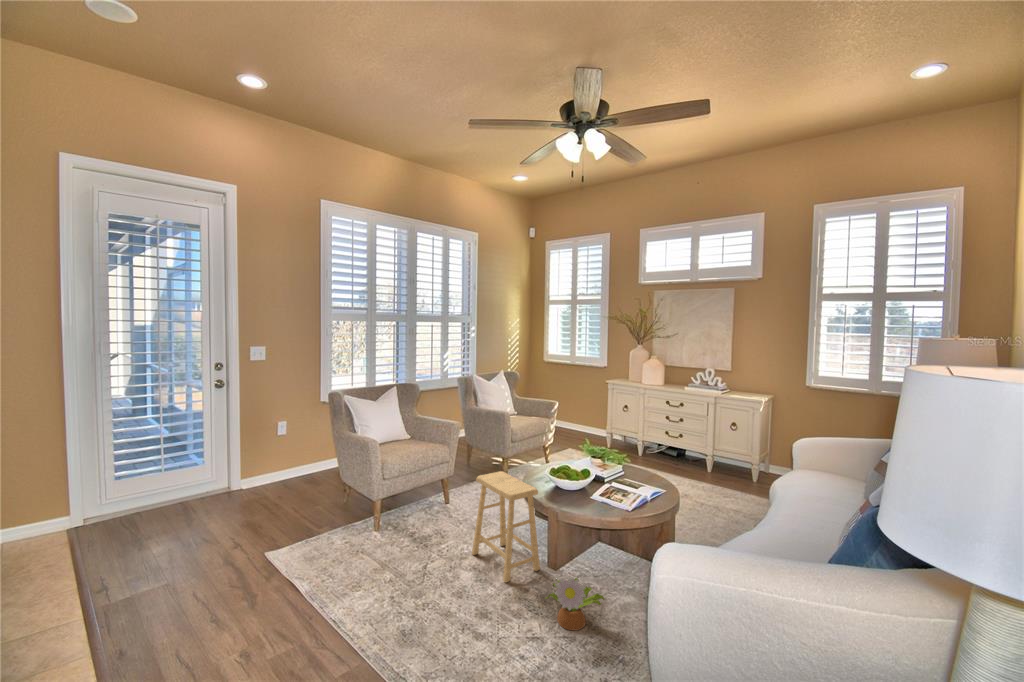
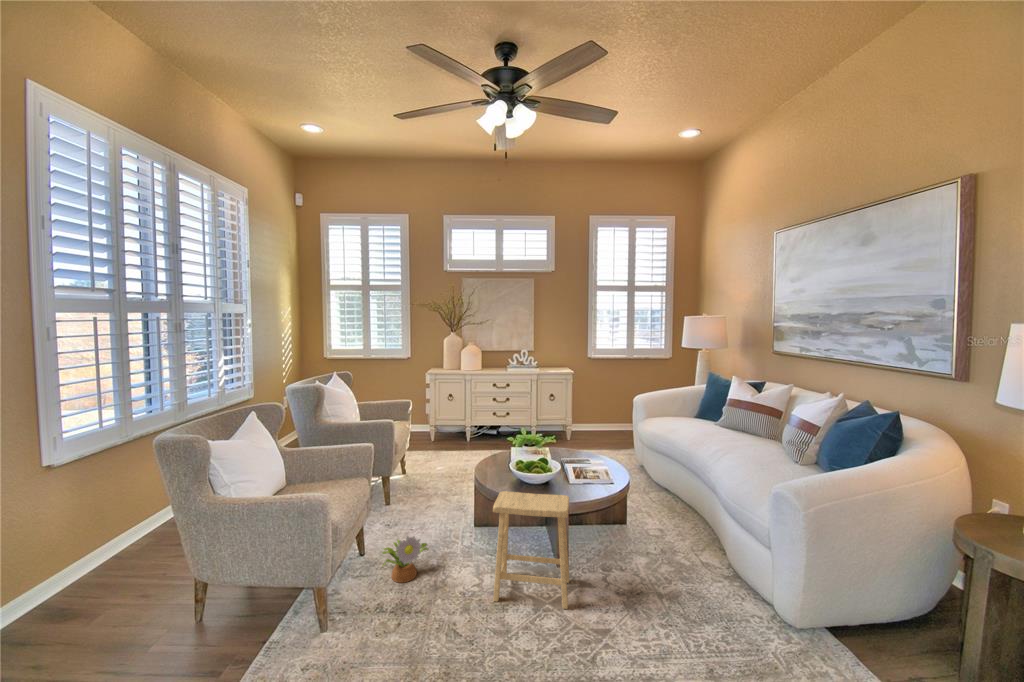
decorative plant: present [546,577,604,630] -> present [382,536,428,583]

